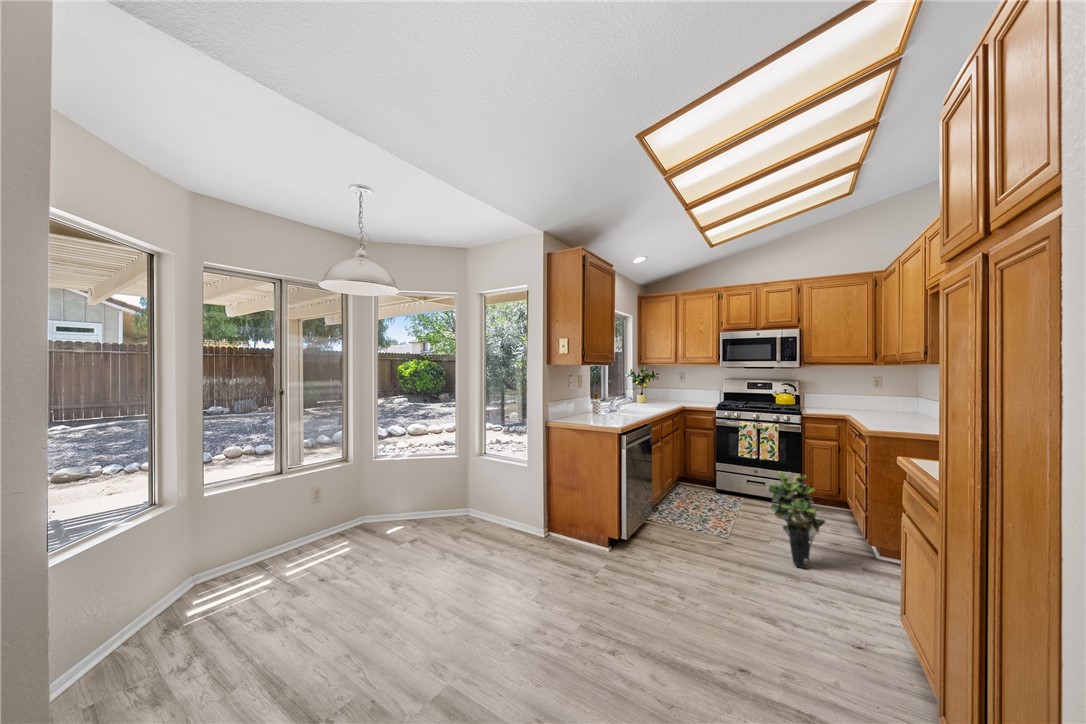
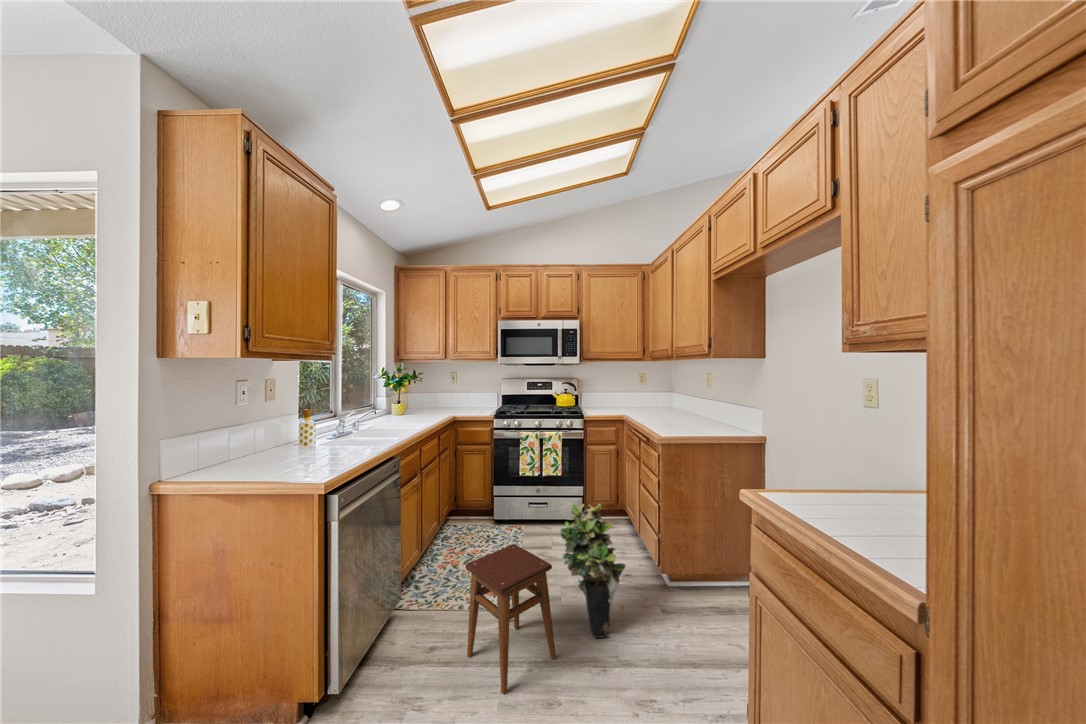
stool: none [696,489,762,572] -> present [465,544,556,694]

